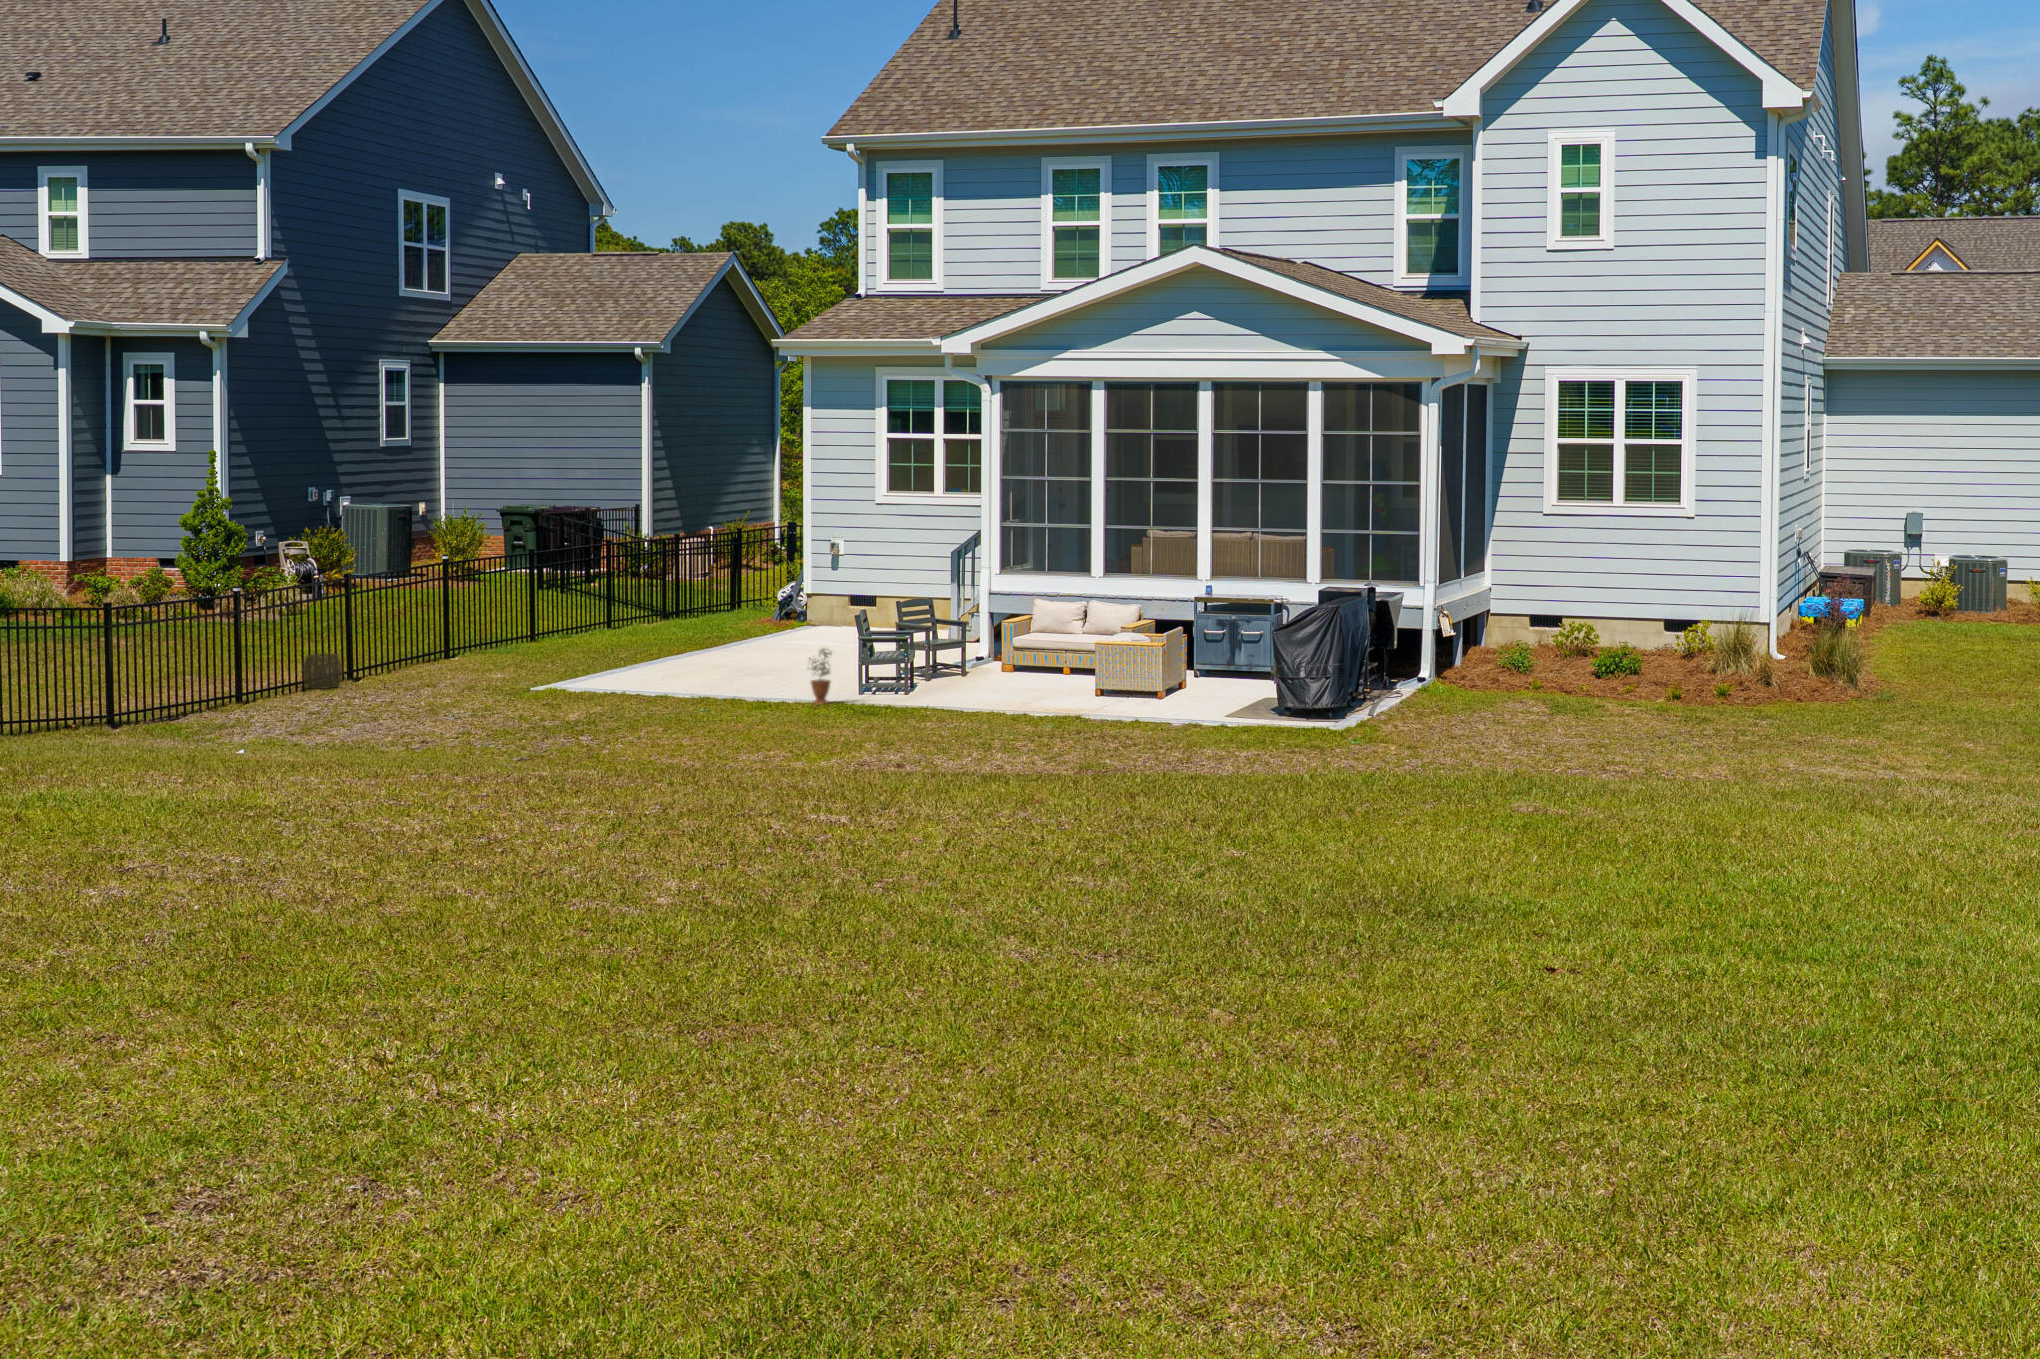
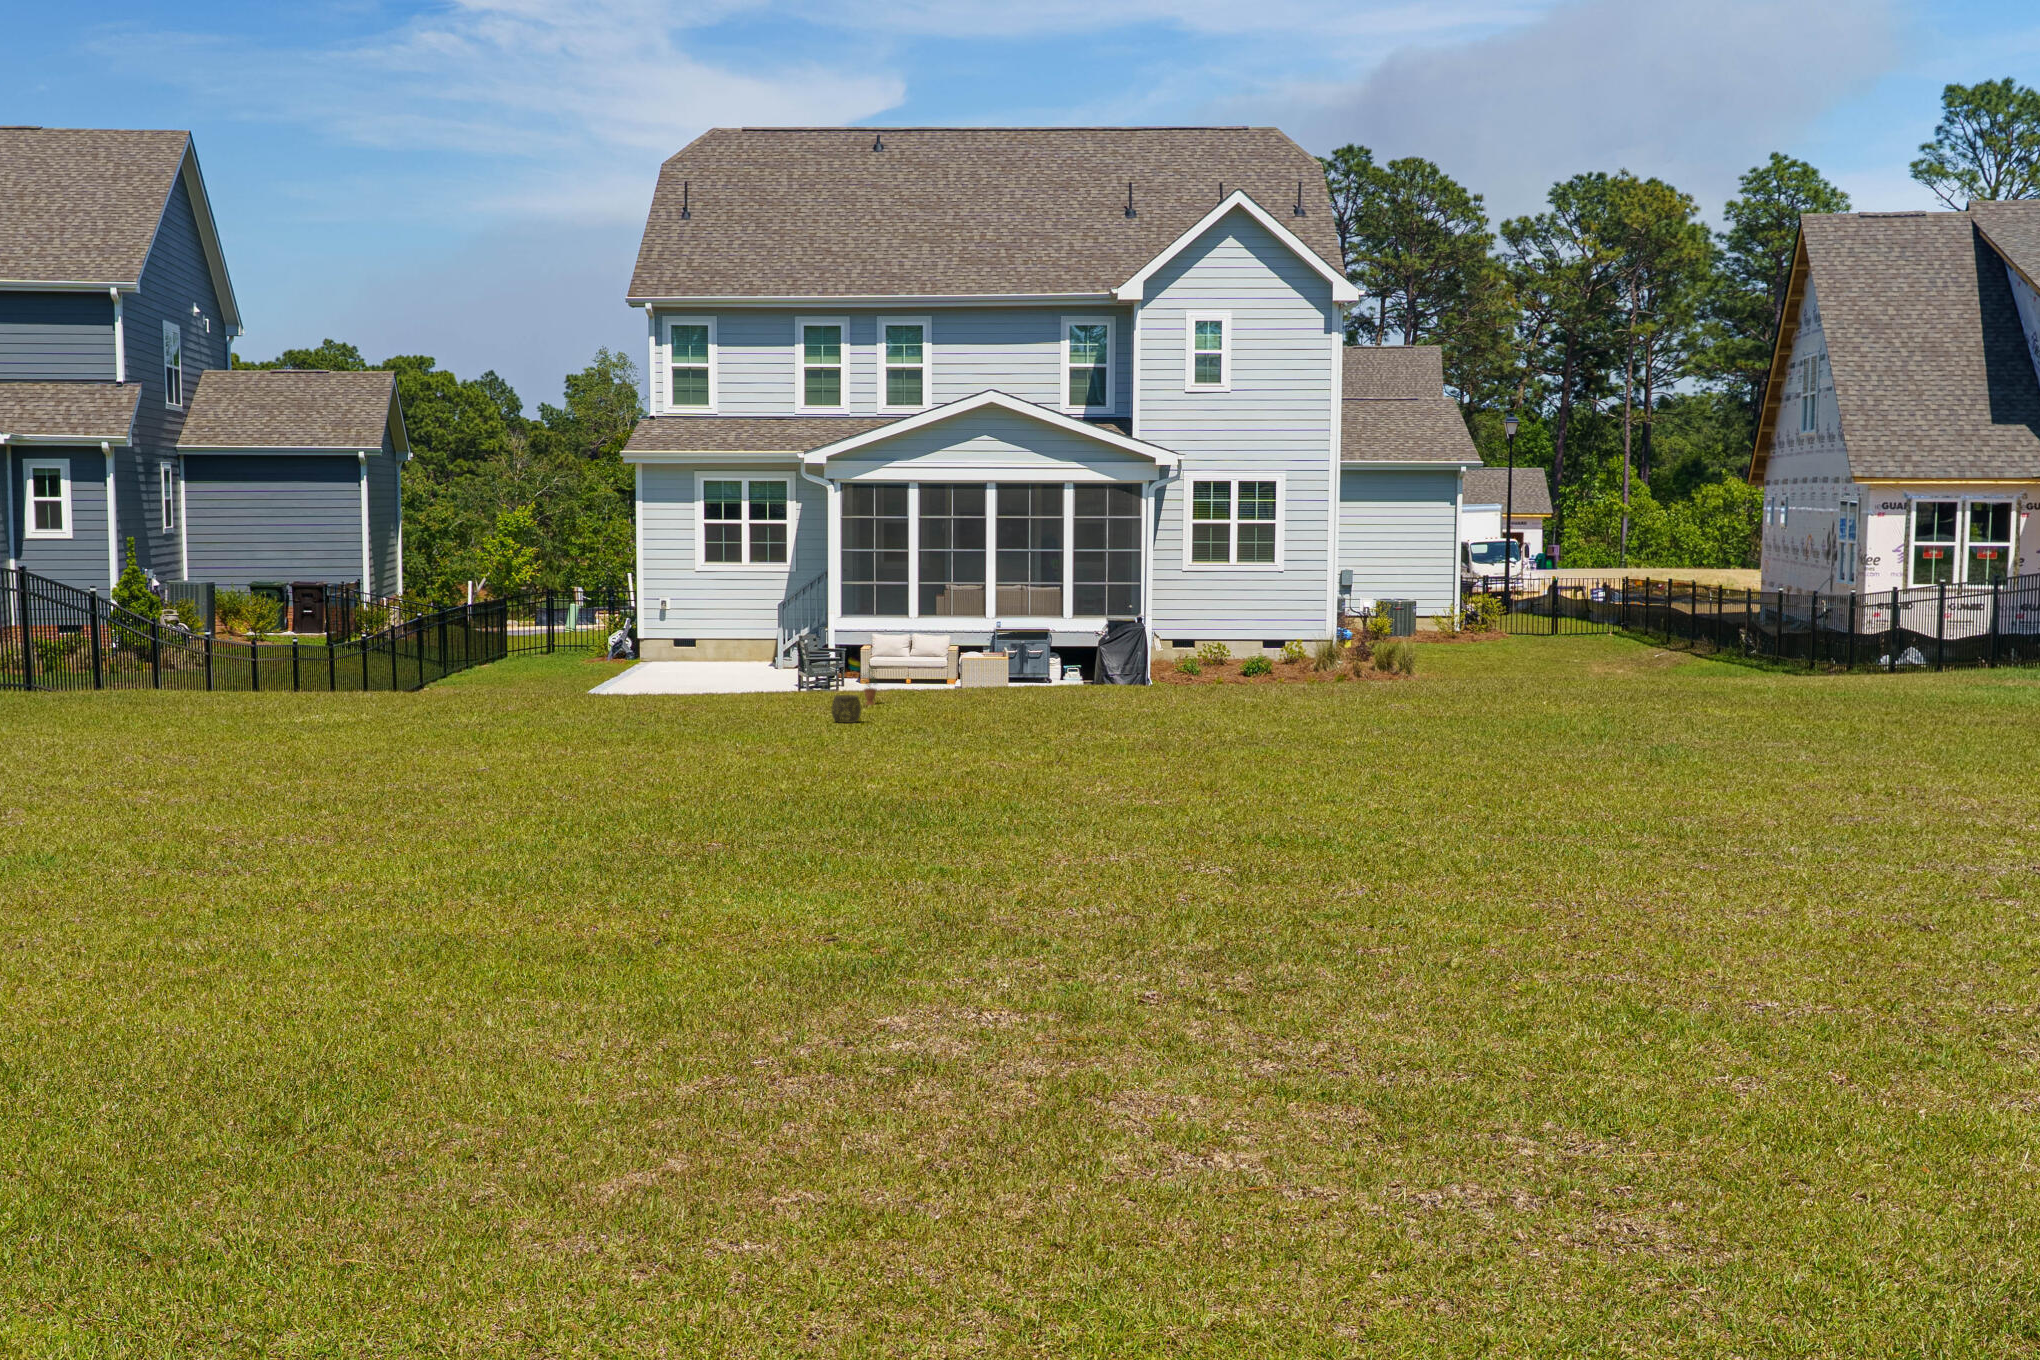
woven basket: present [302,654,342,689] -> present [831,695,861,723]

